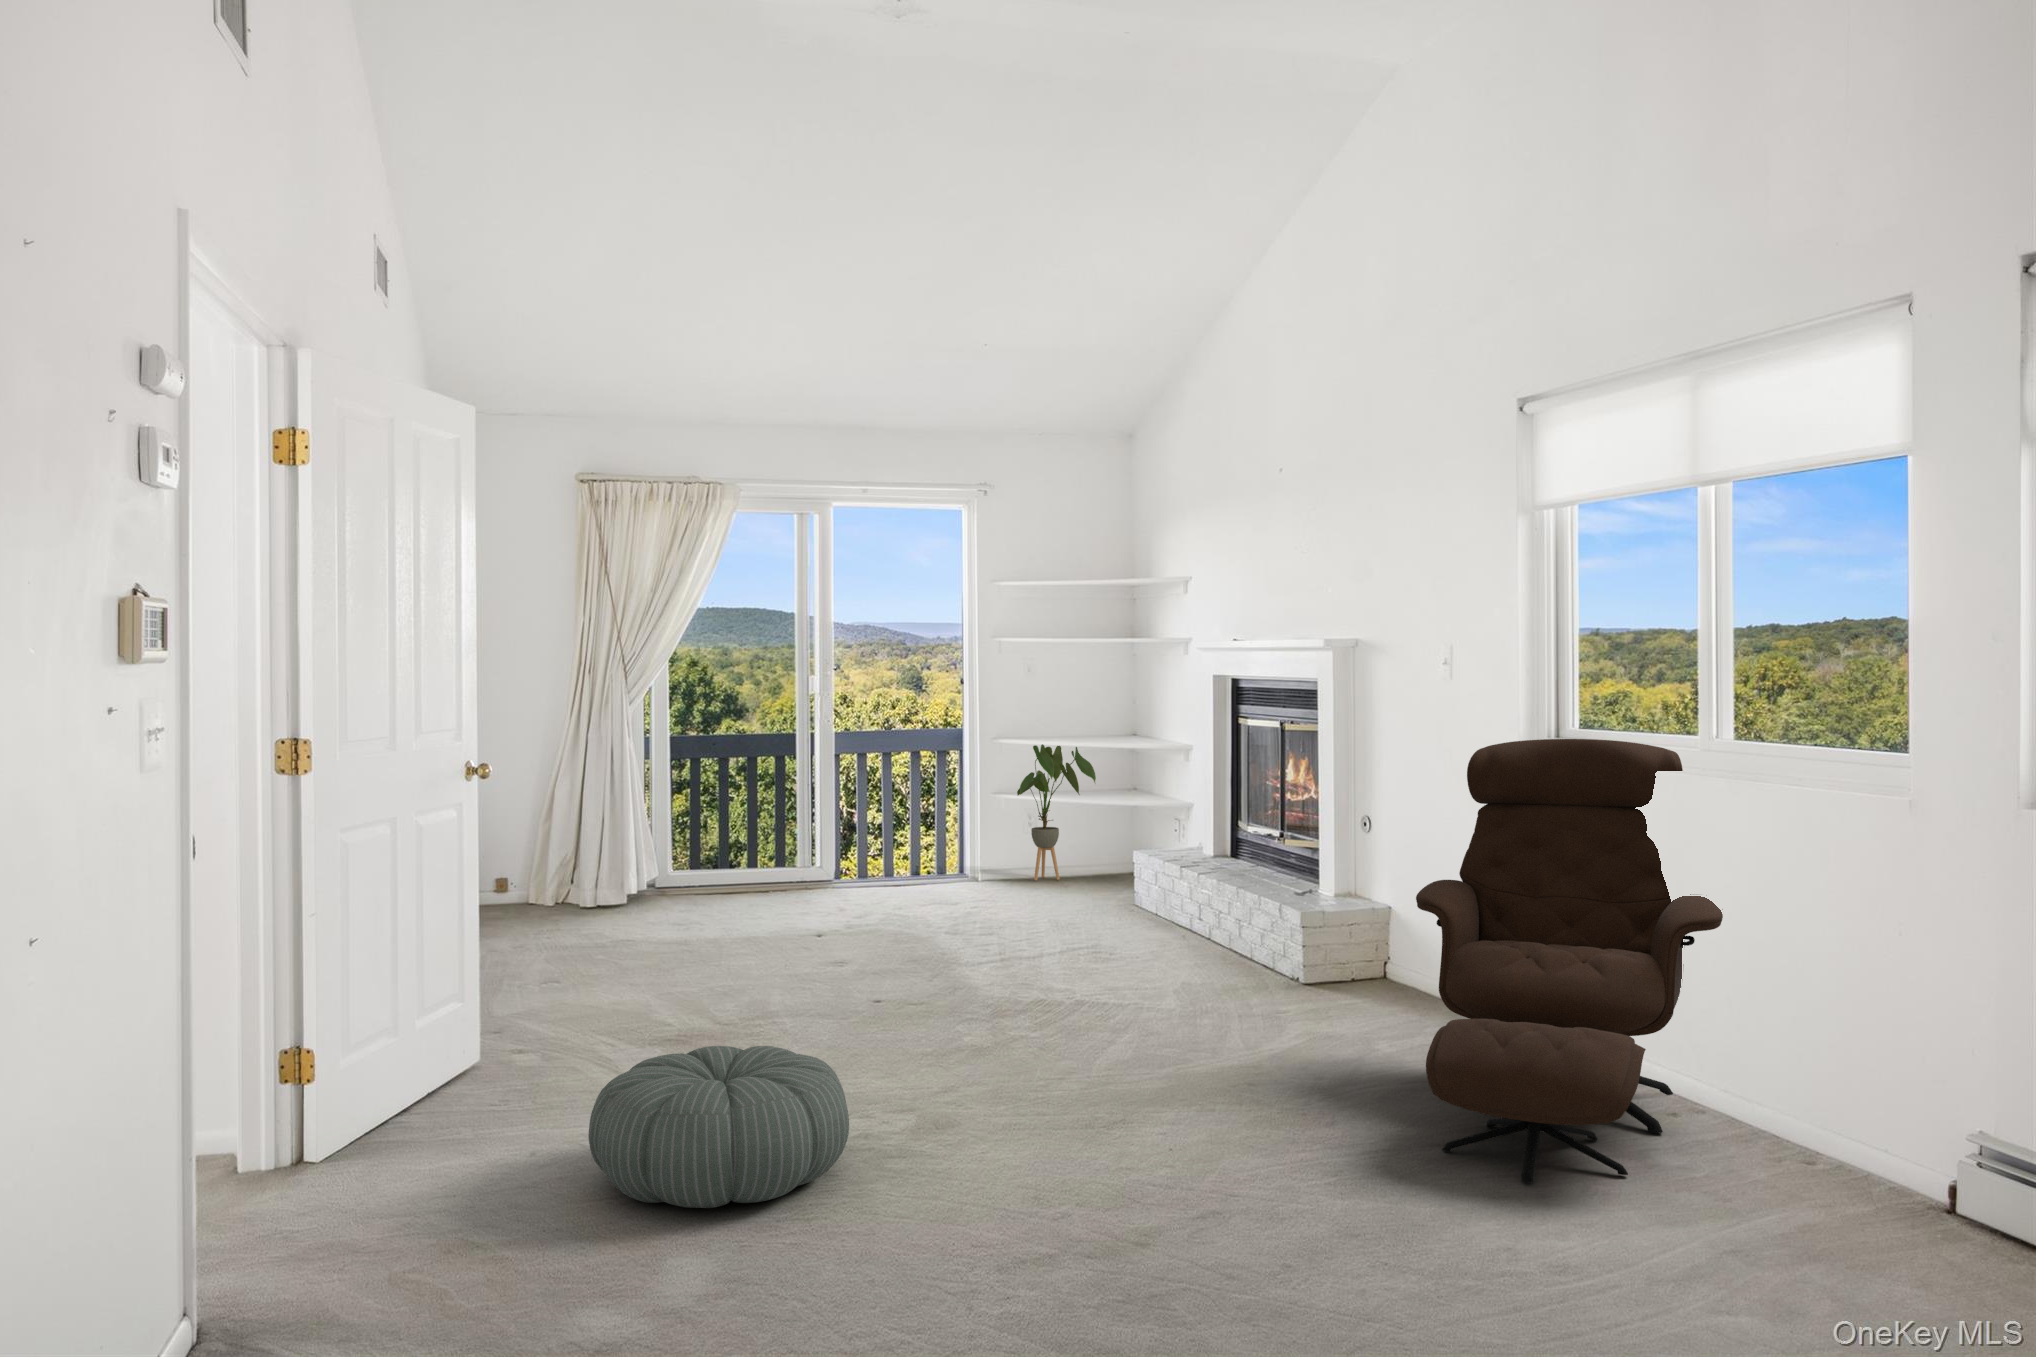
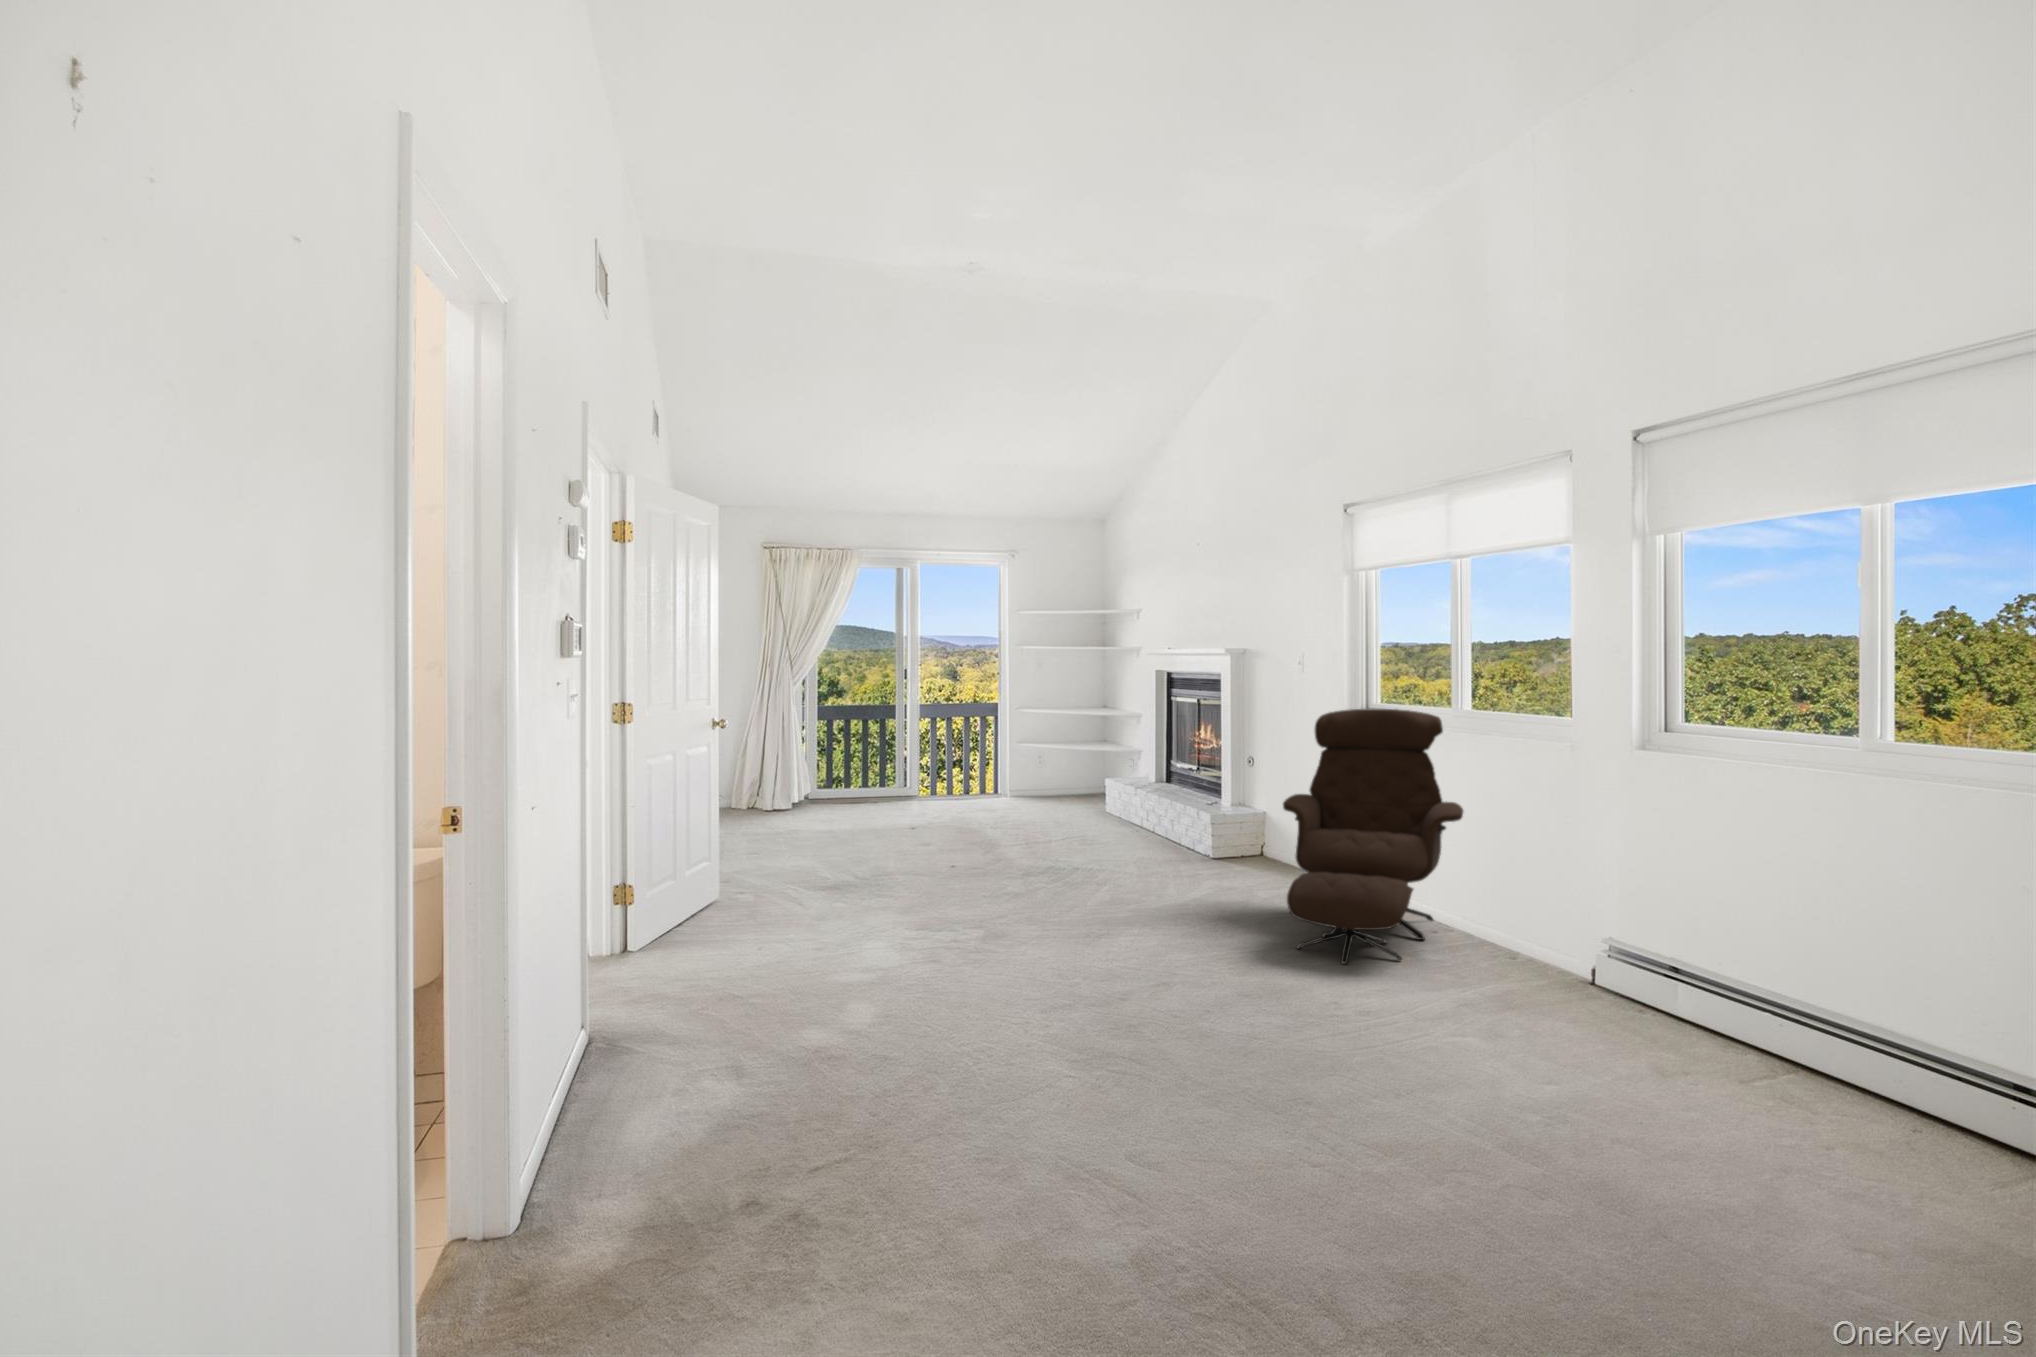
house plant: present [1017,744,1096,880] -> none [1023,712,1076,802]
pouf: present [589,1046,849,1208] -> none [800,887,951,975]

